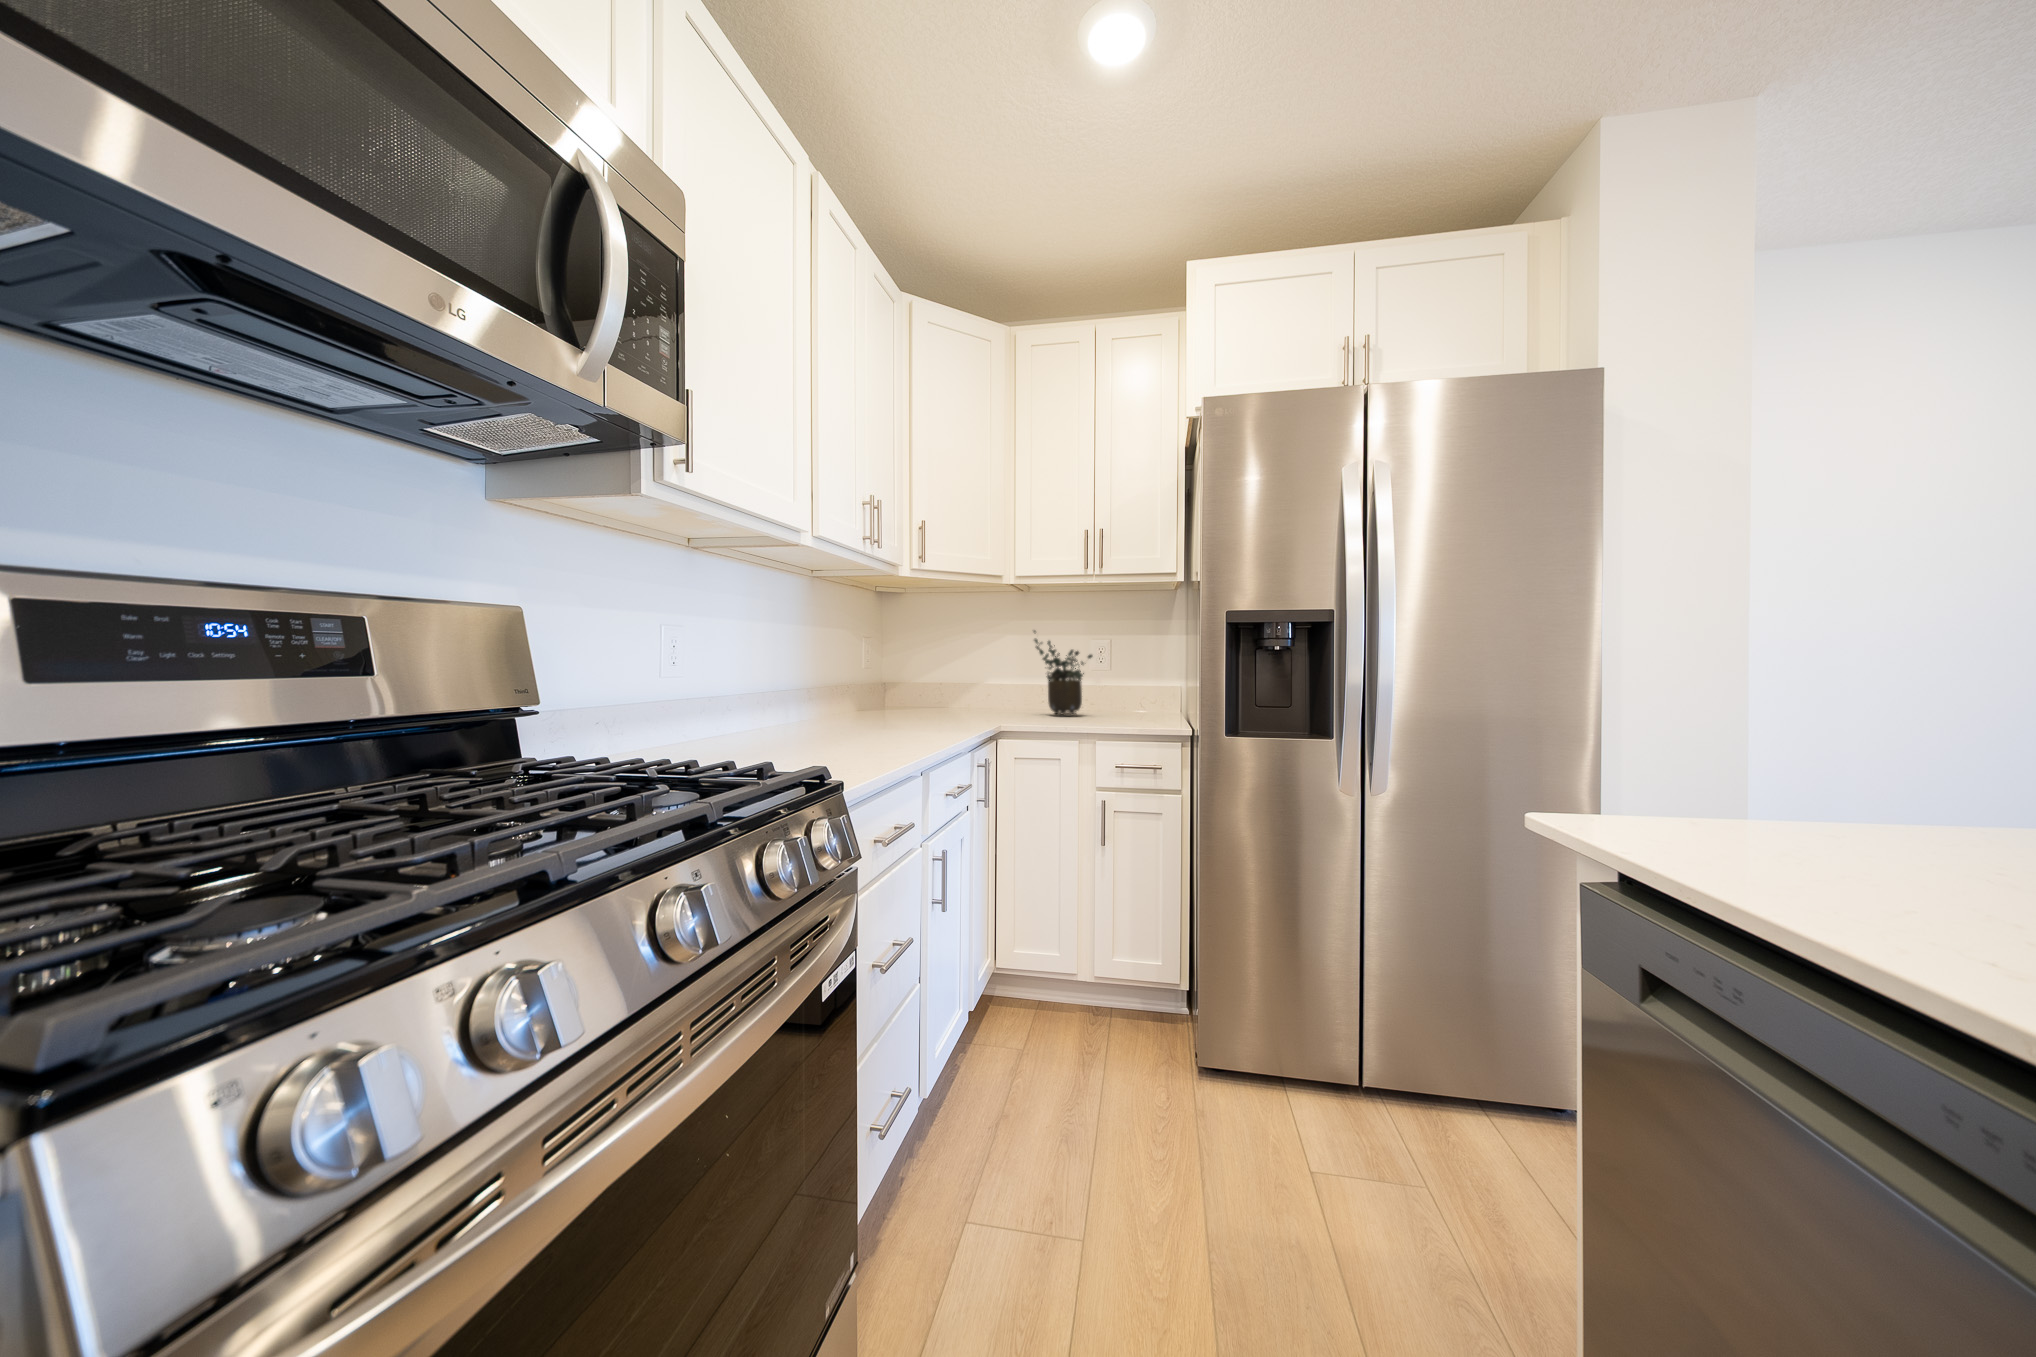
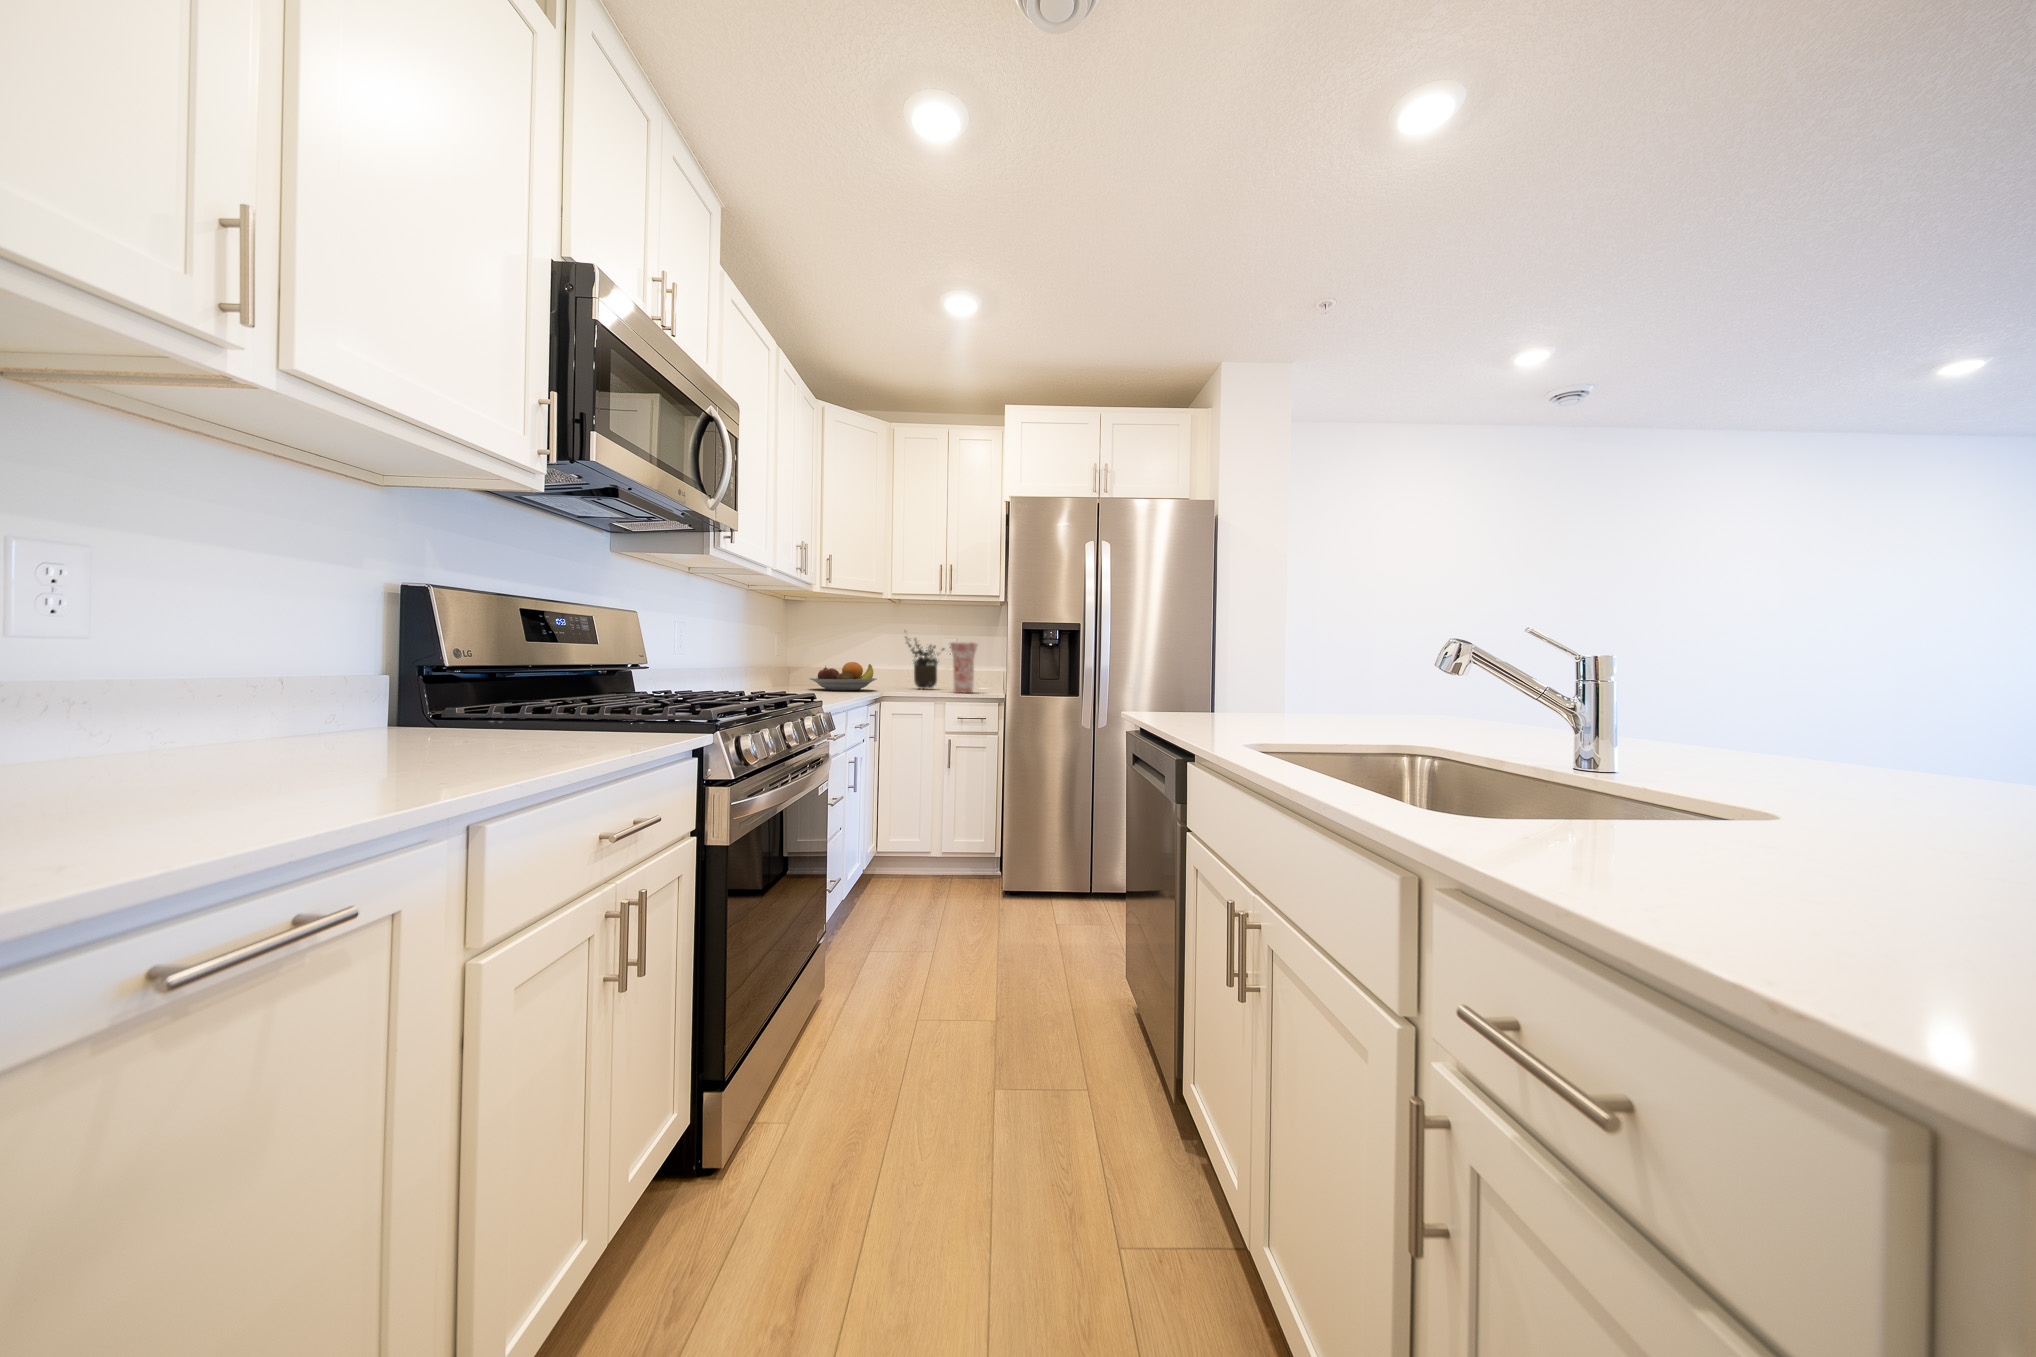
vase: none [1100,646,1144,724] -> present [950,642,978,693]
fruit bowl: none [896,679,993,722] -> present [810,662,877,691]

